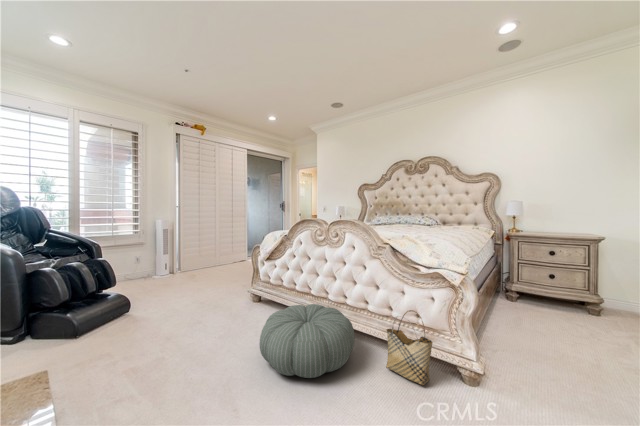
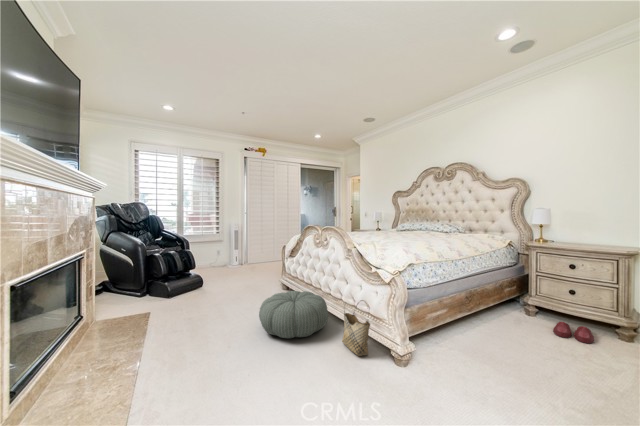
slippers: none [544,305,583,323] -> present [553,322,594,343]

